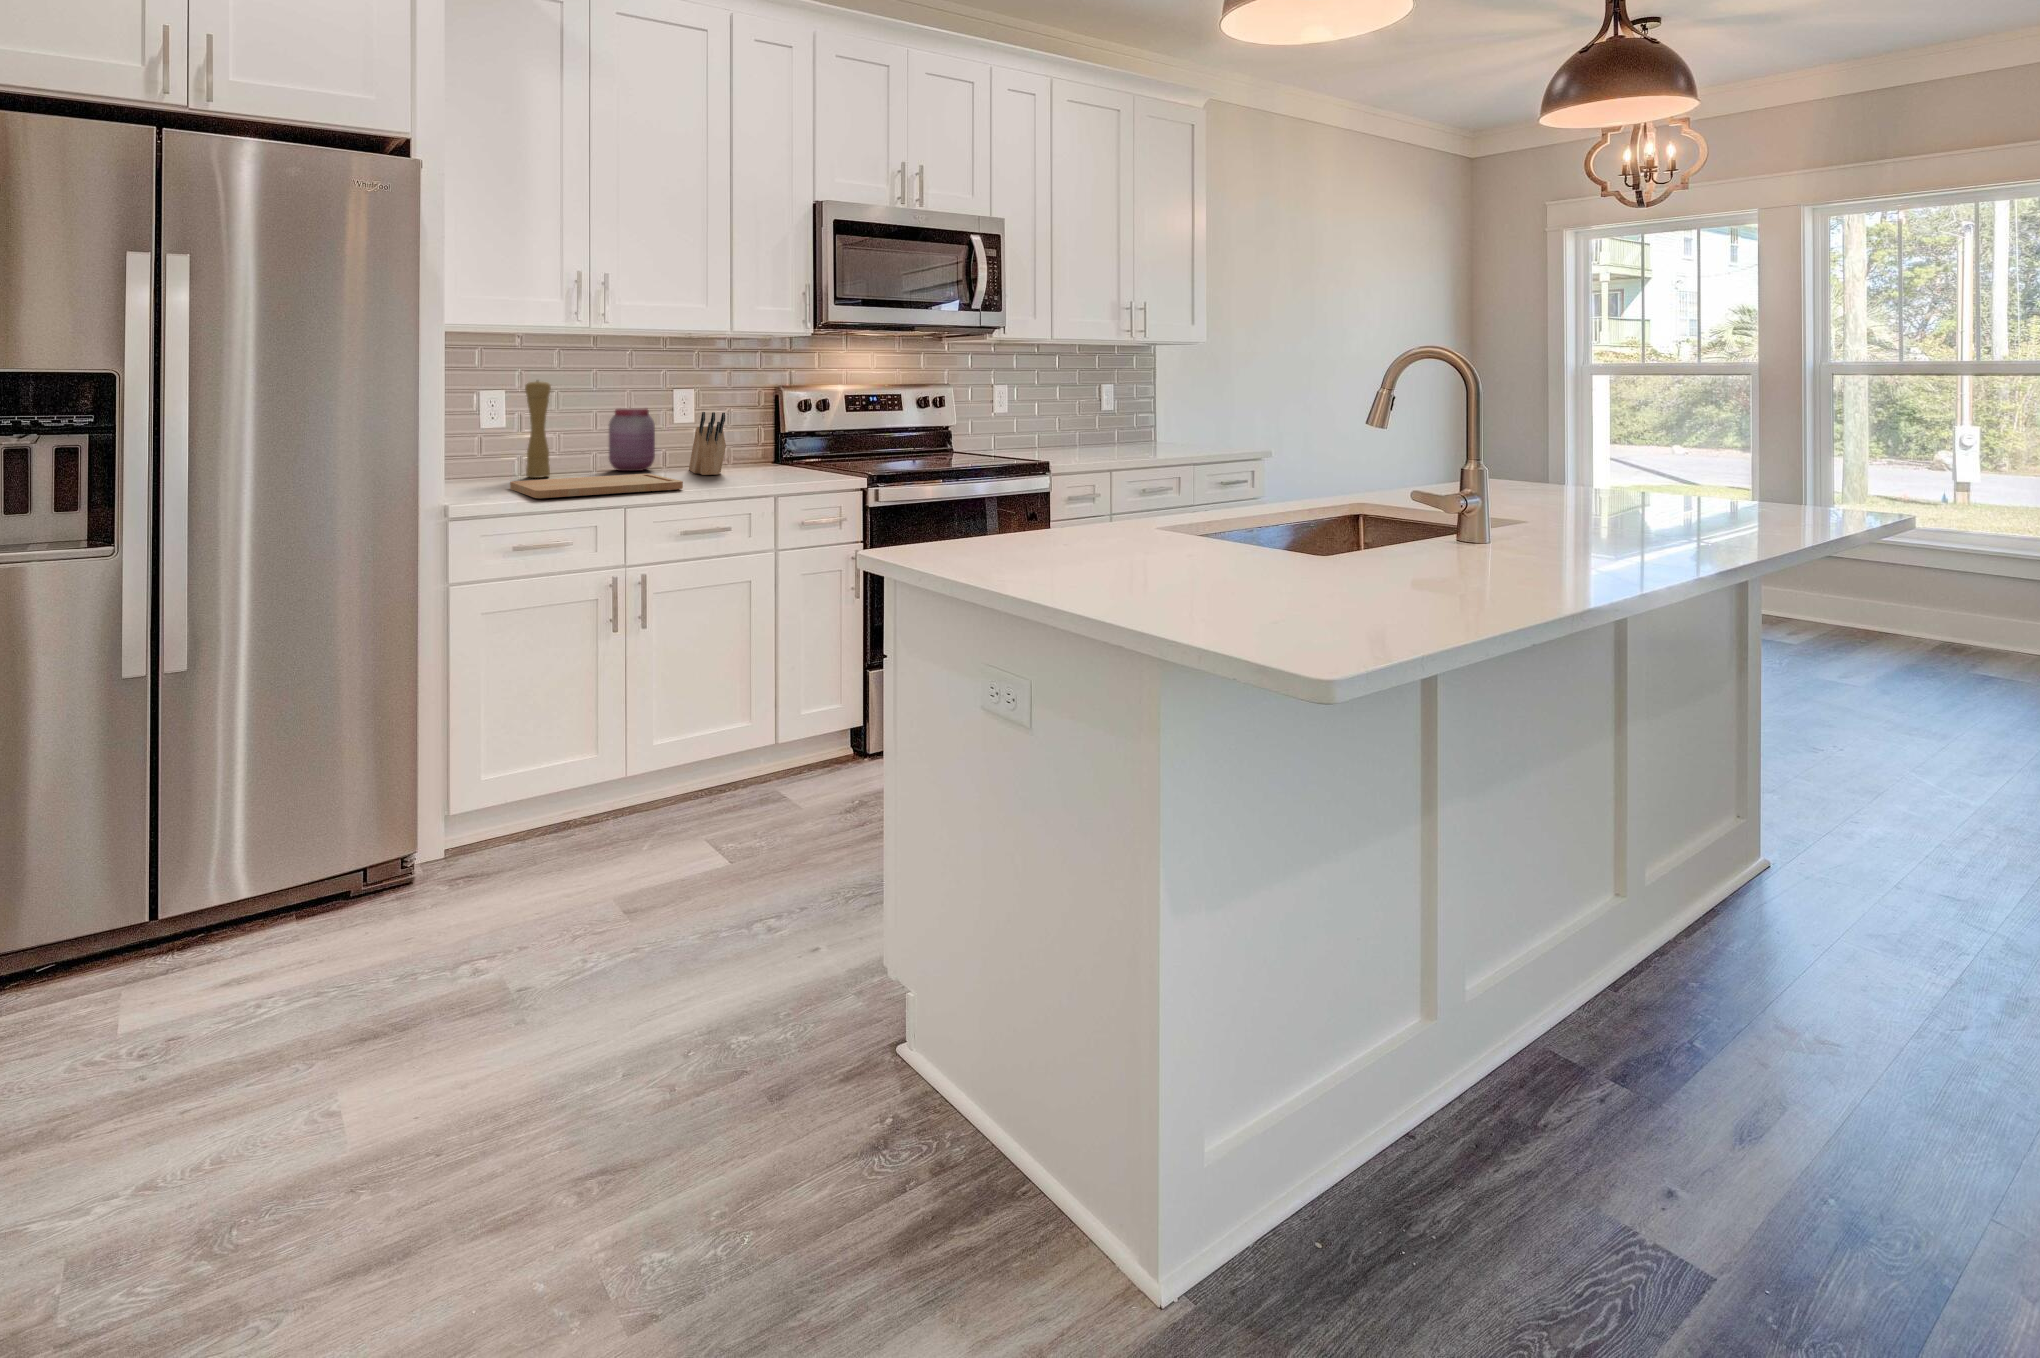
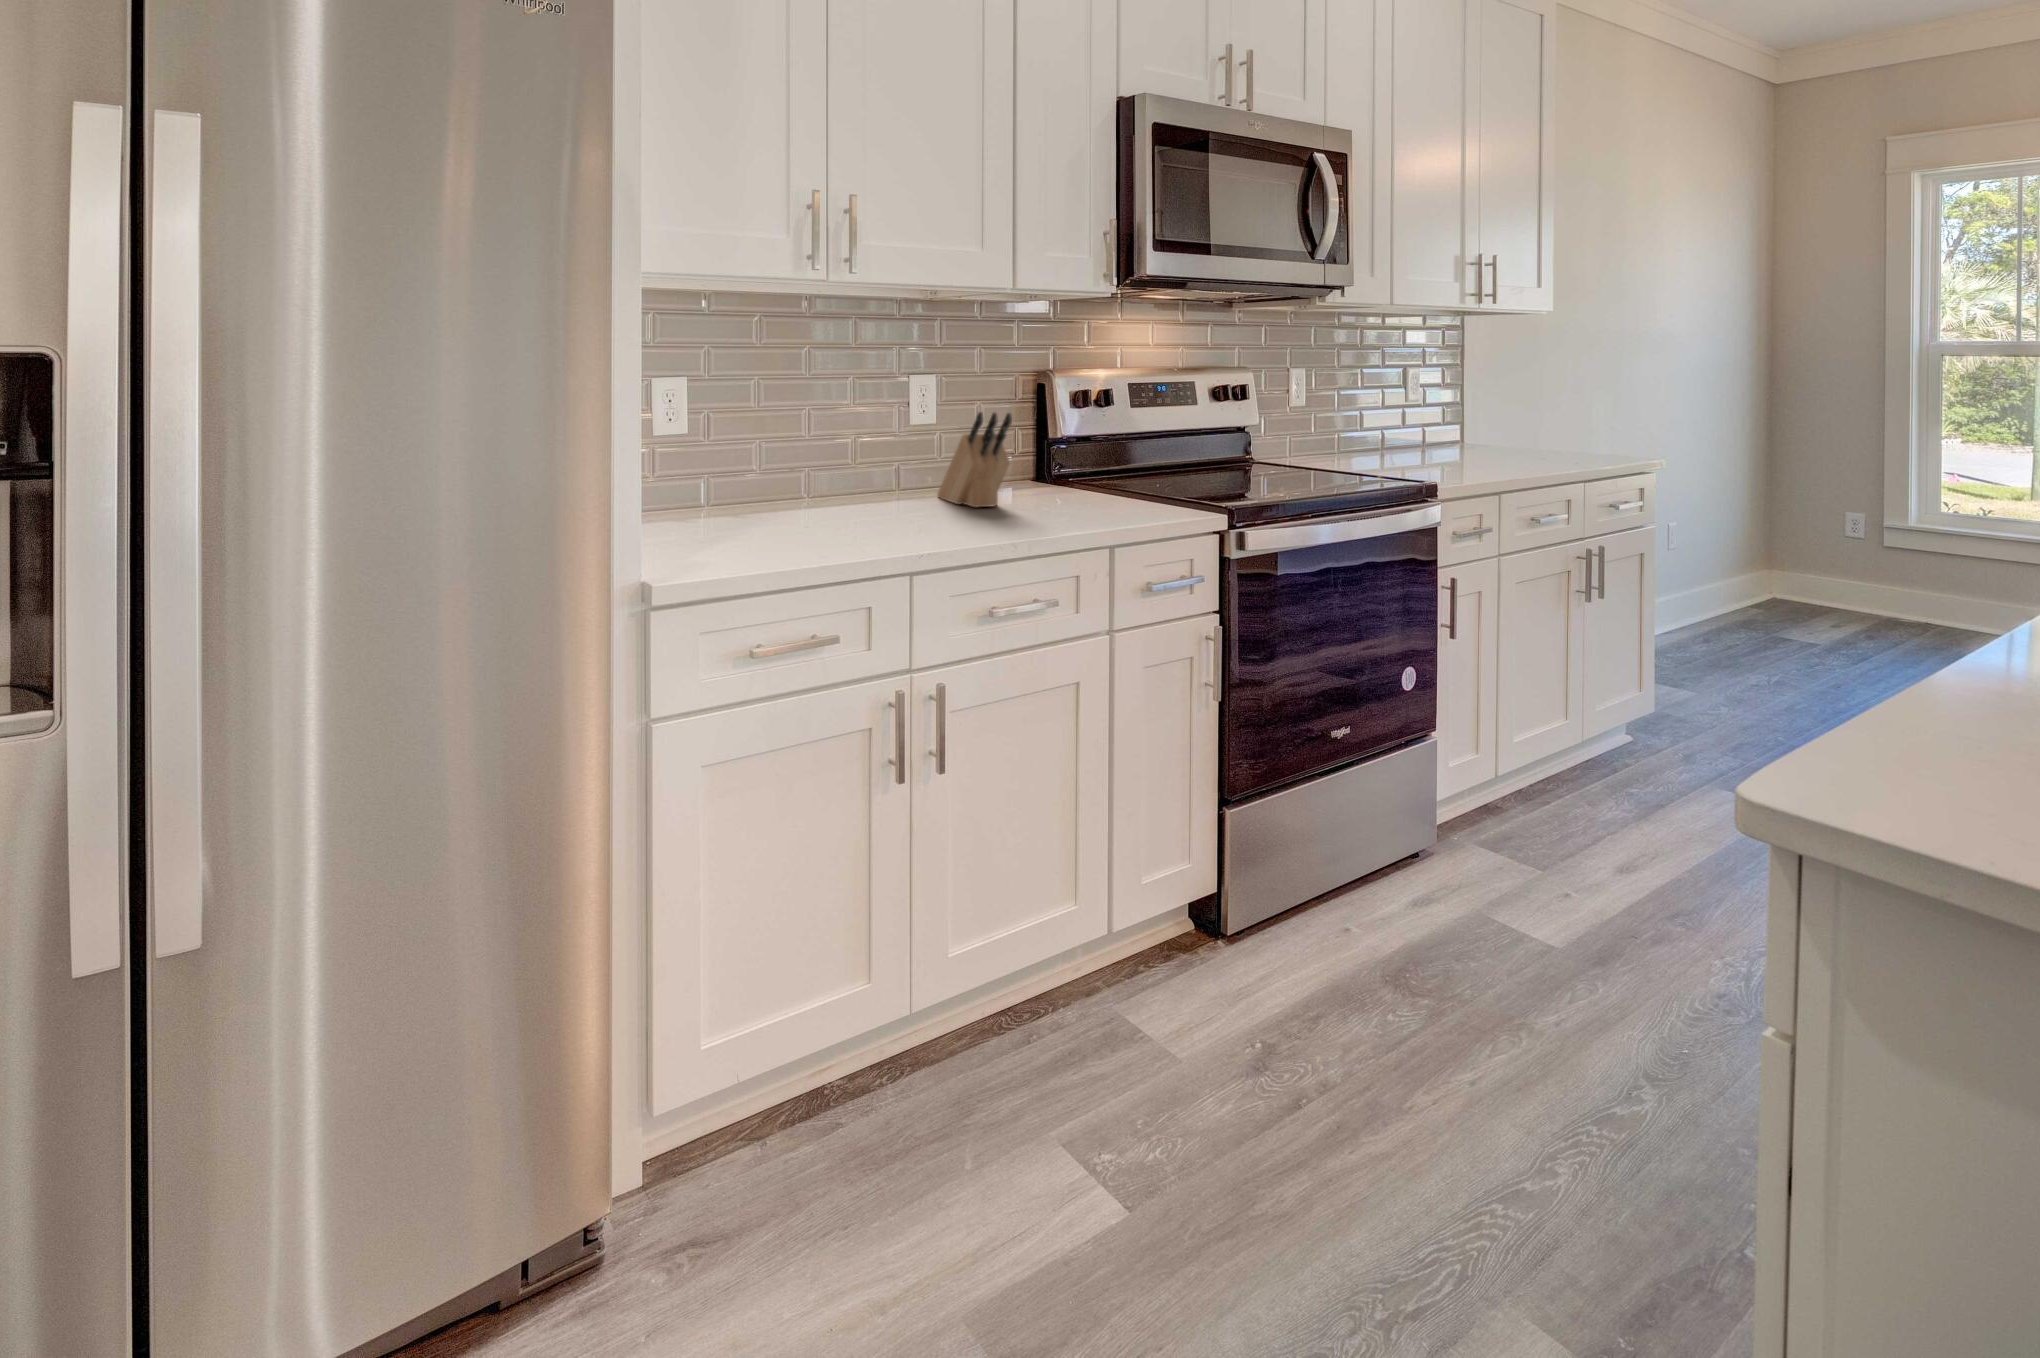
pepper mill: present [525,380,551,478] -> none [710,364,749,515]
jar: present [609,409,655,471] -> none [821,406,889,501]
cutting board: present [510,474,683,498] -> none [709,507,983,560]

